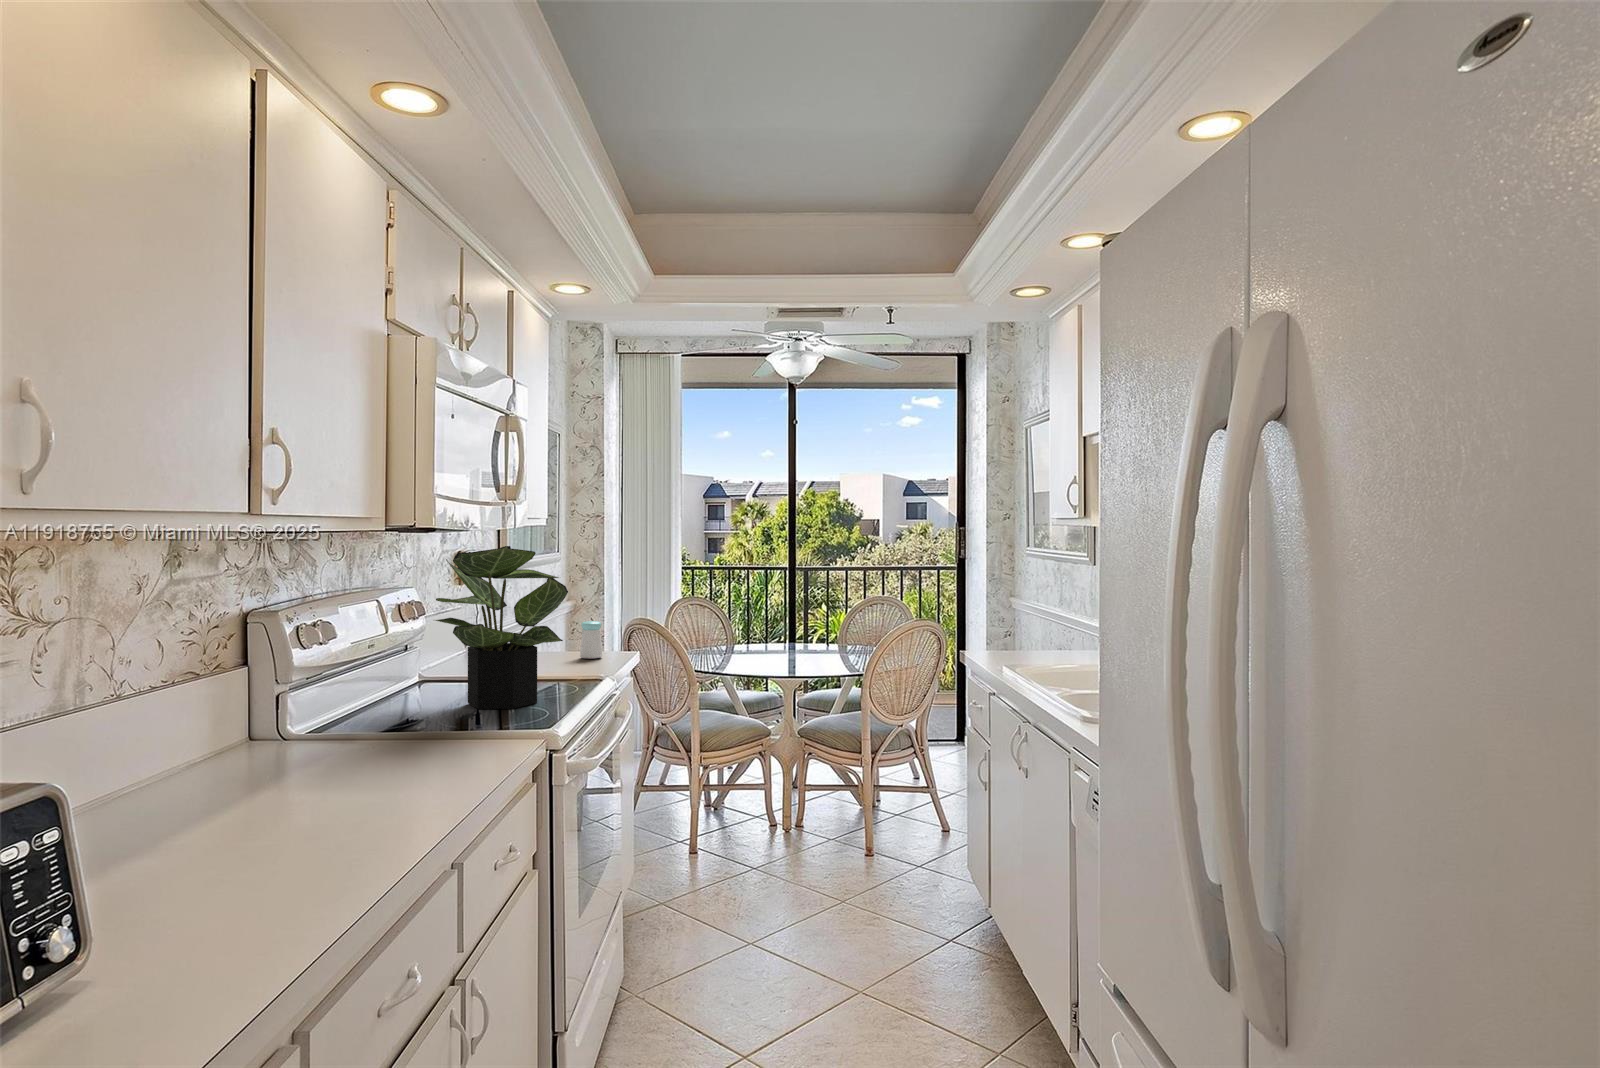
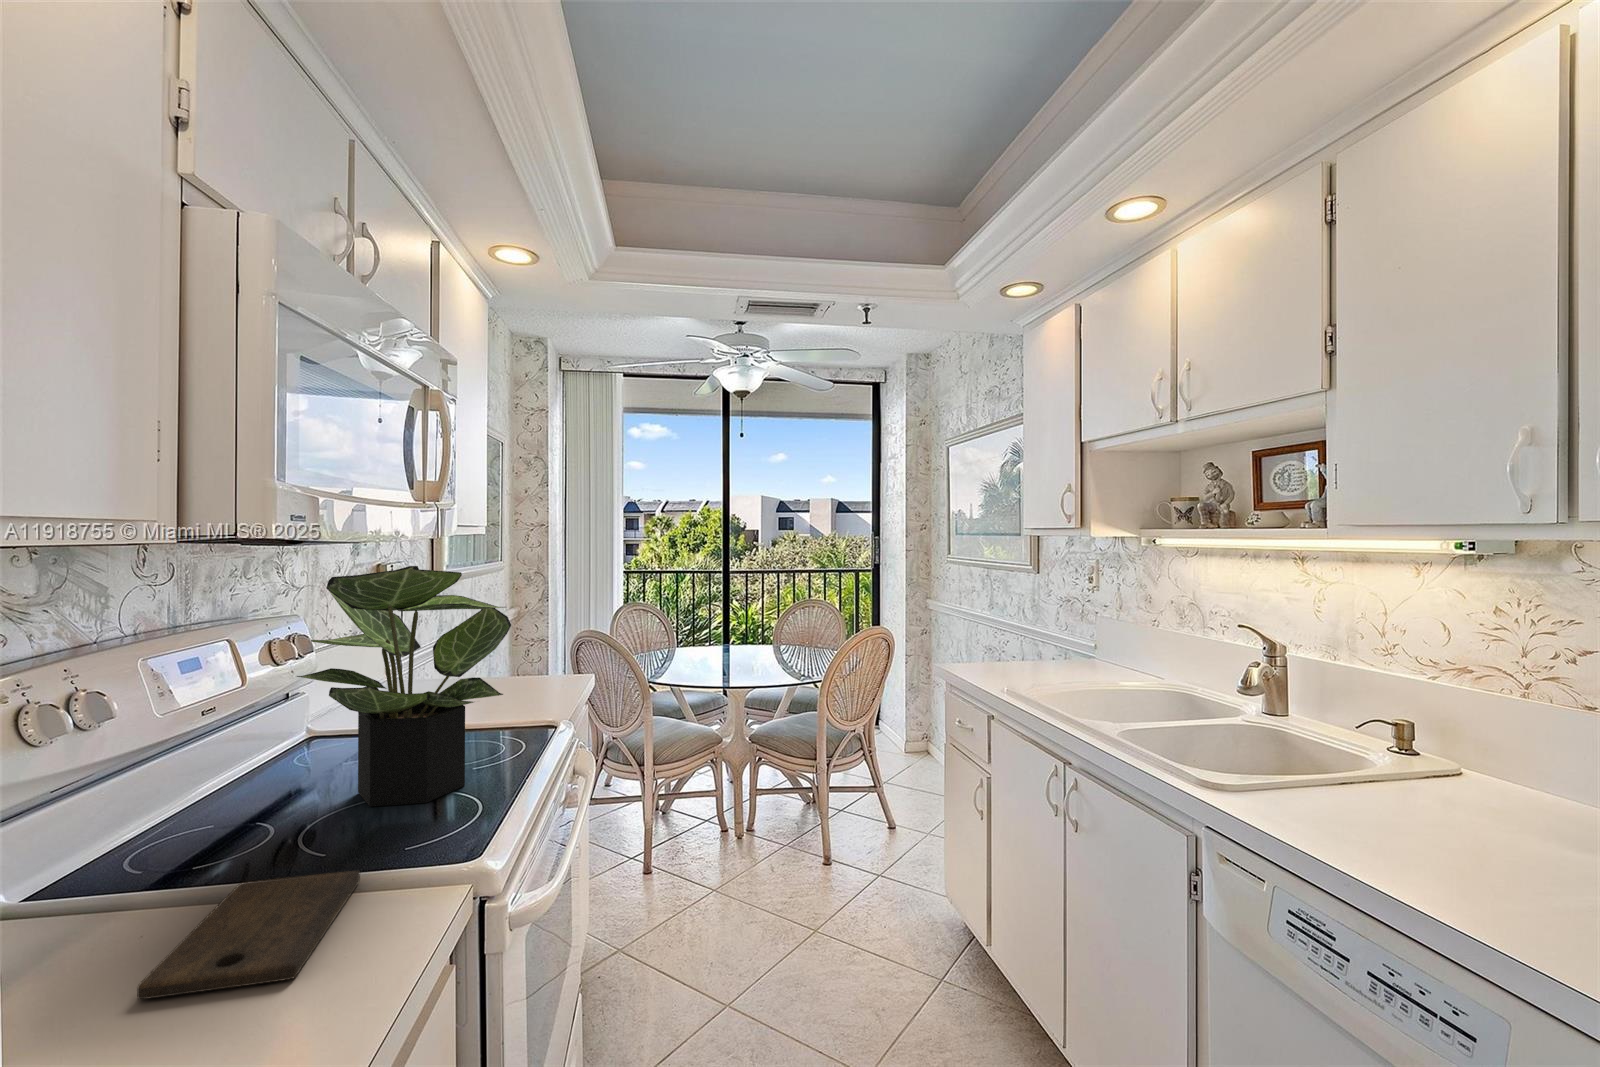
salt shaker: present [580,621,602,659] -> none [526,645,553,690]
cutting board: none [391,726,483,758] -> present [137,871,360,999]

